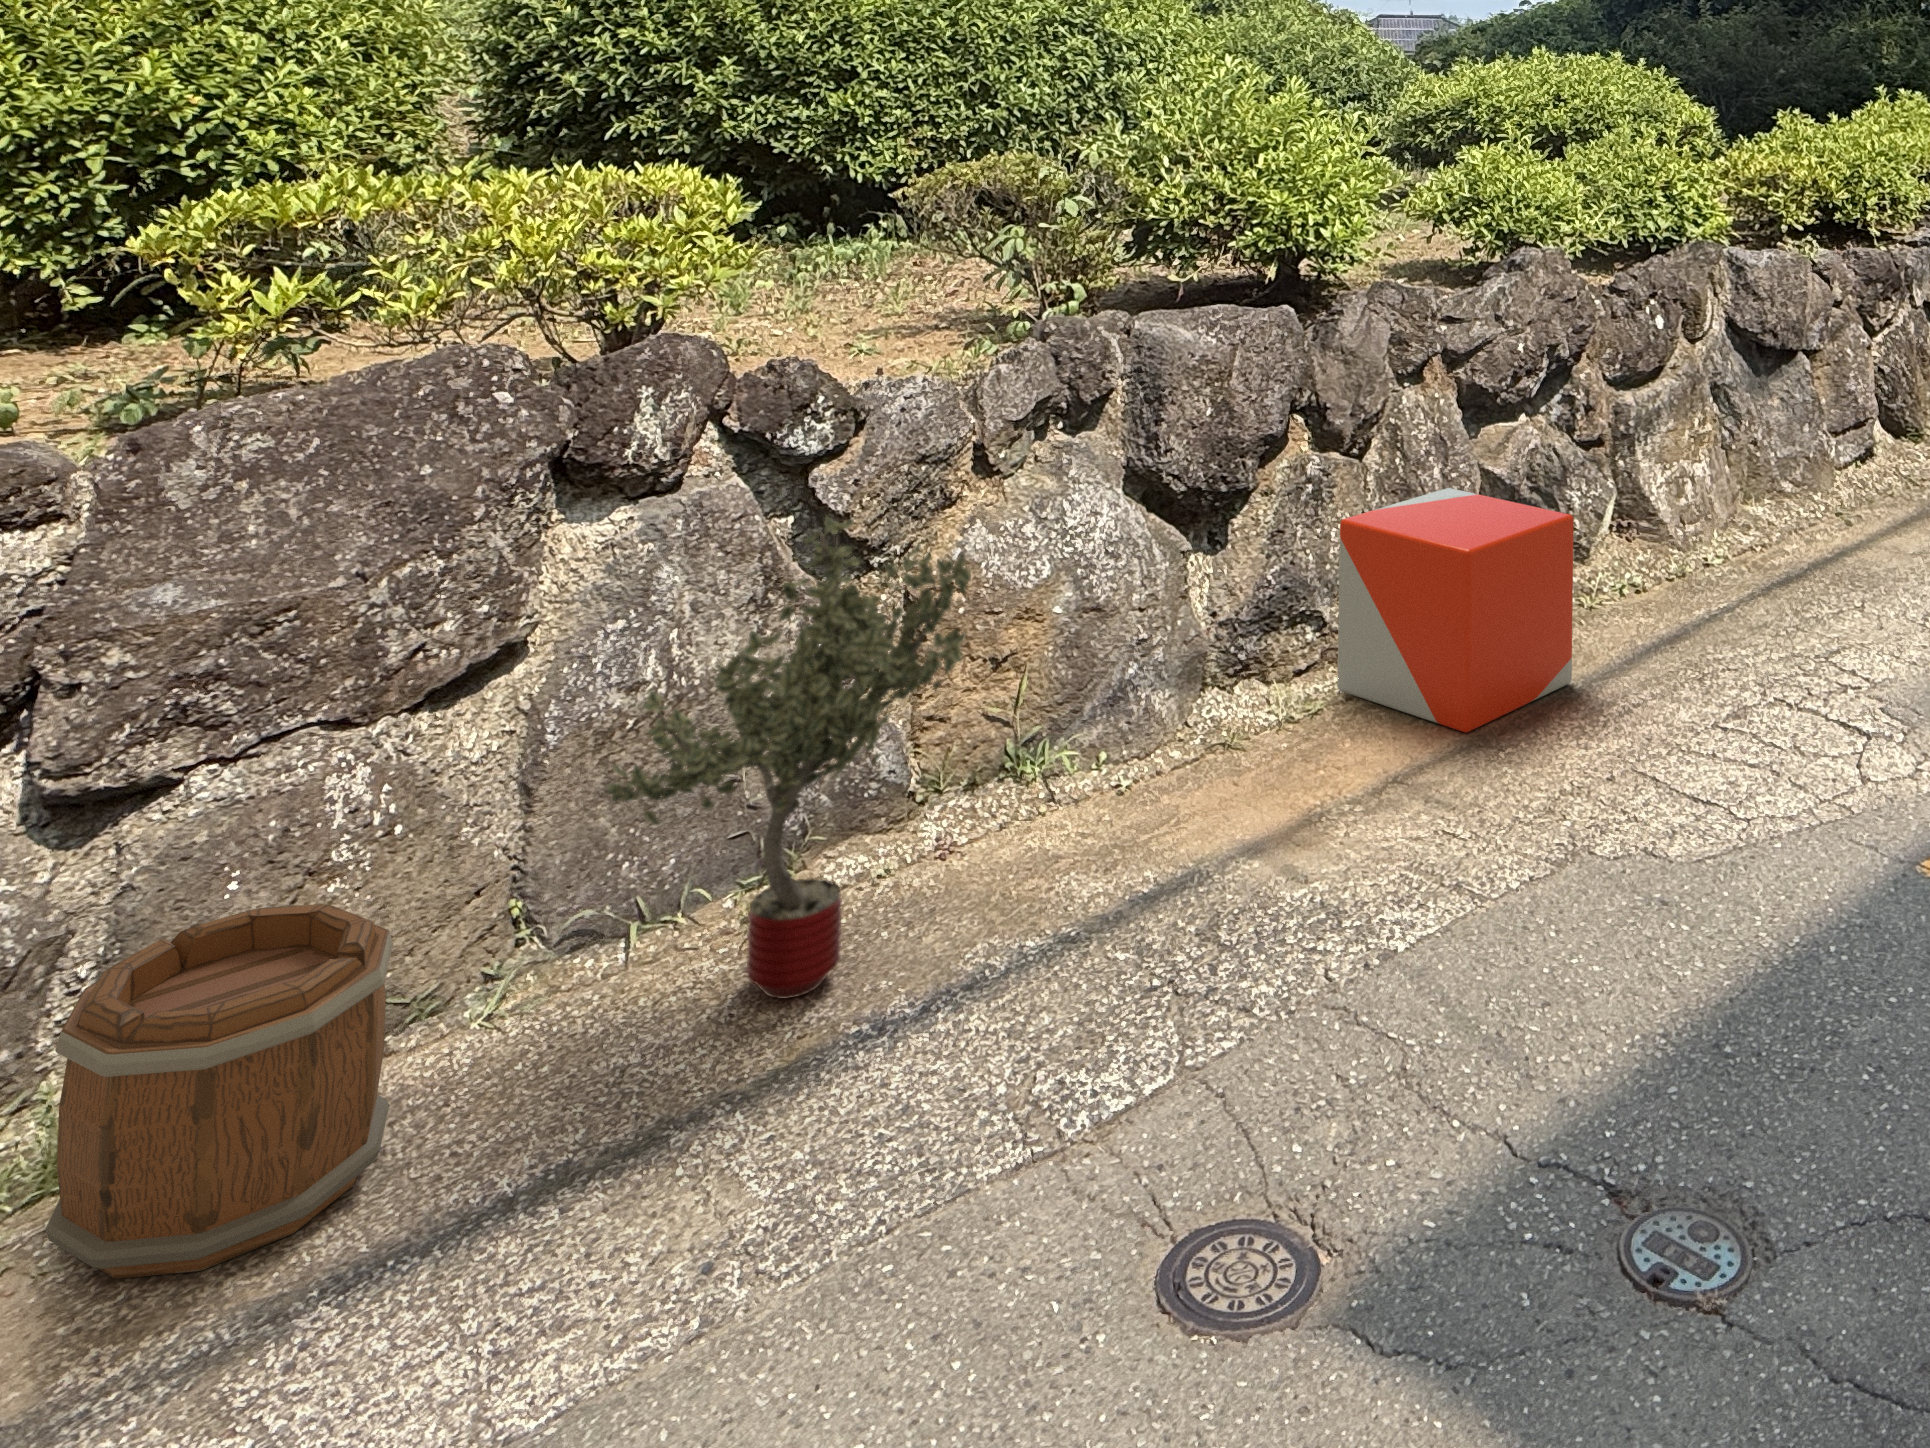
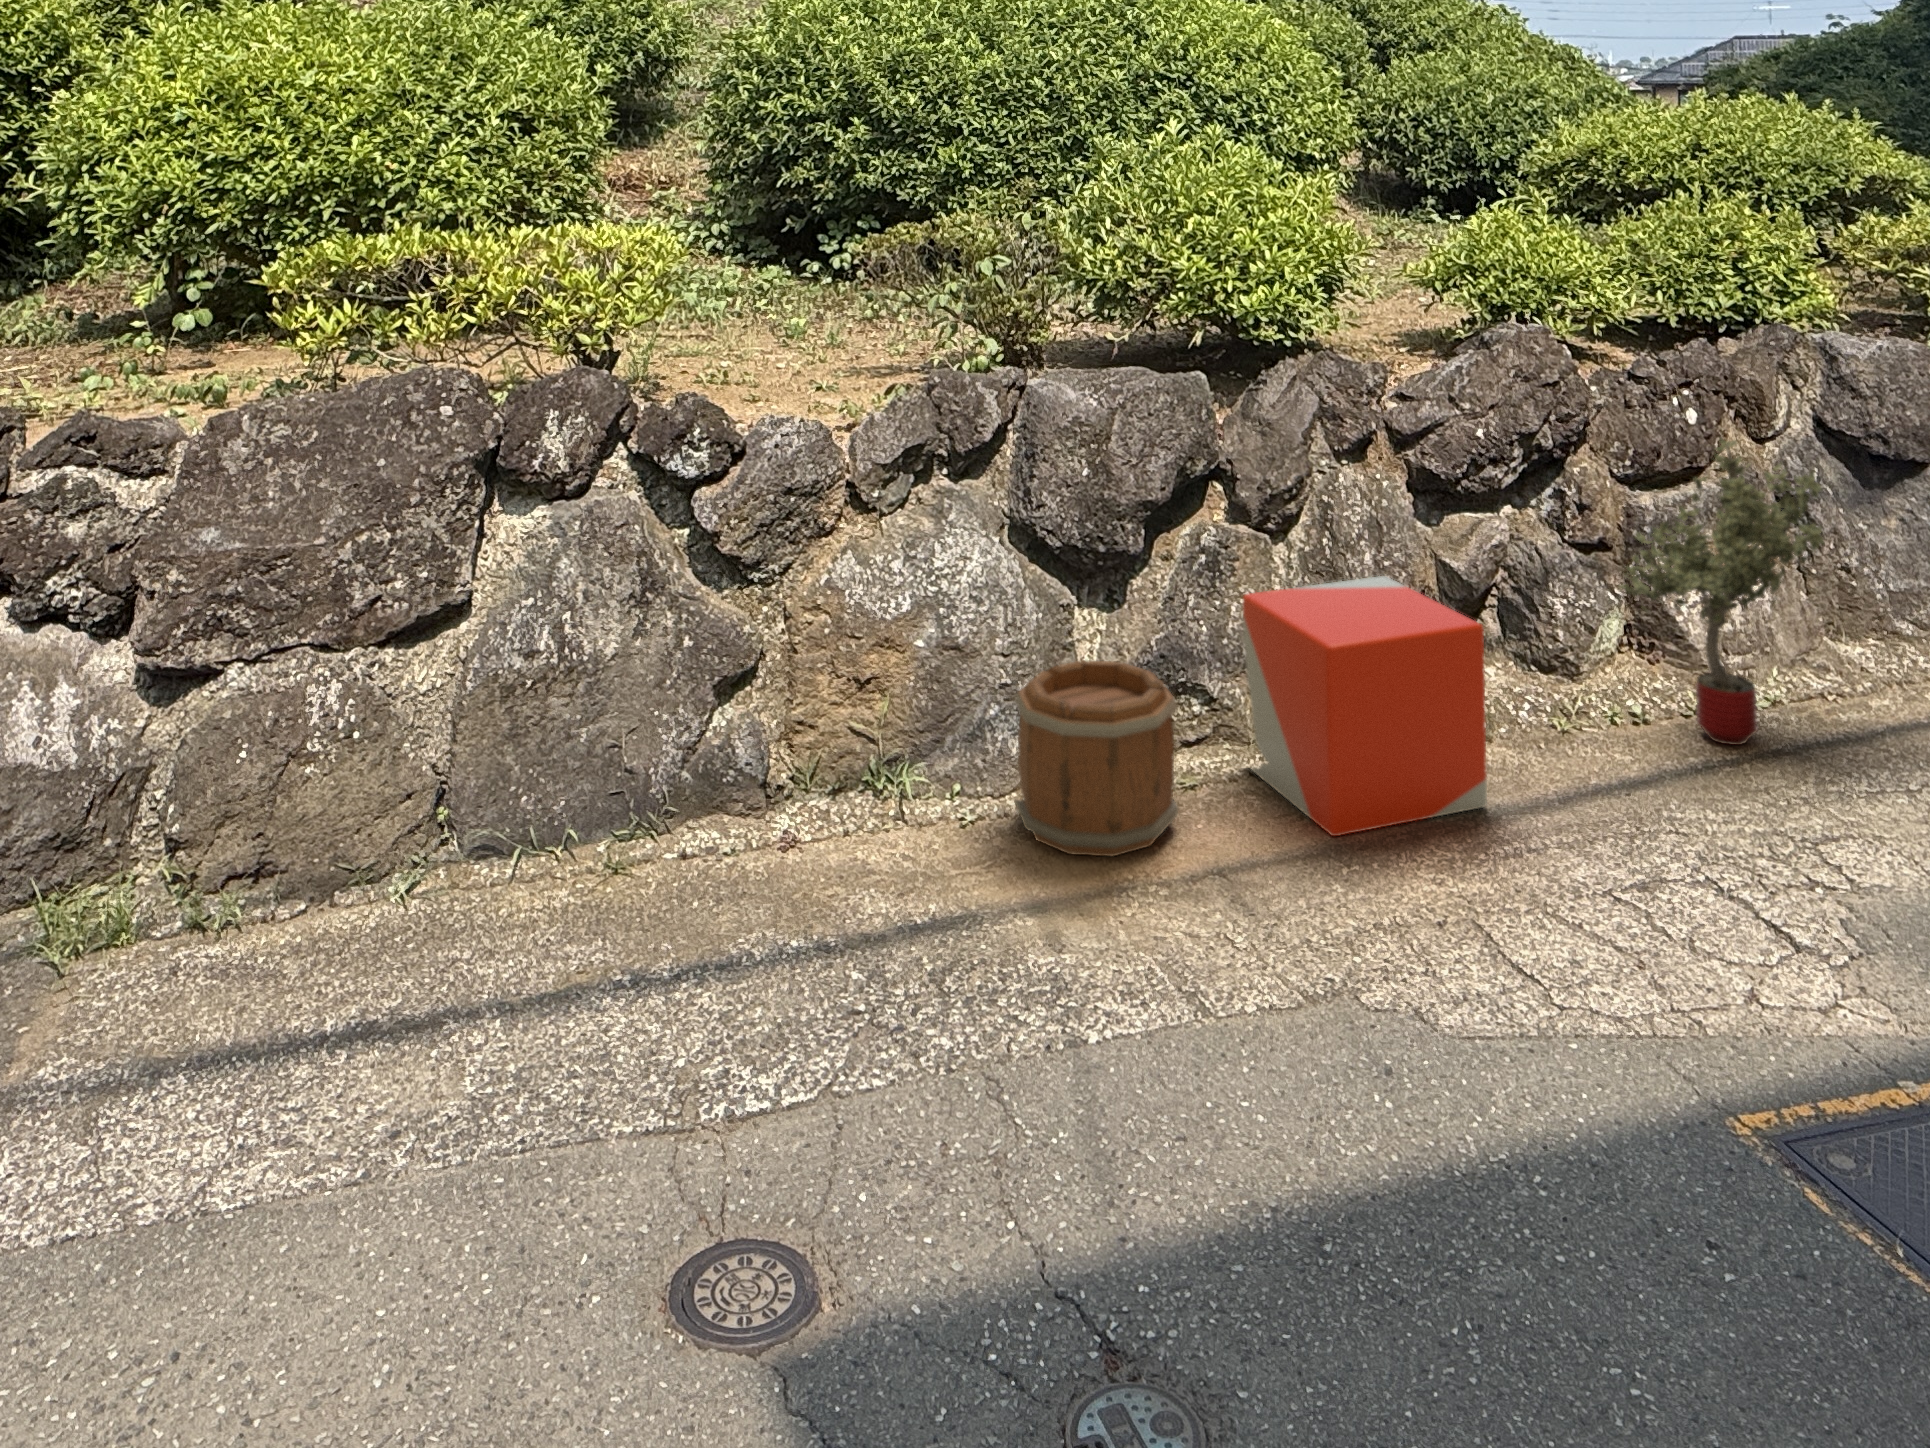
potted tree: present [606,516,971,999] -> present [1620,437,1824,745]
bucket: present [46,904,393,1279] -> present [1015,660,1178,856]

